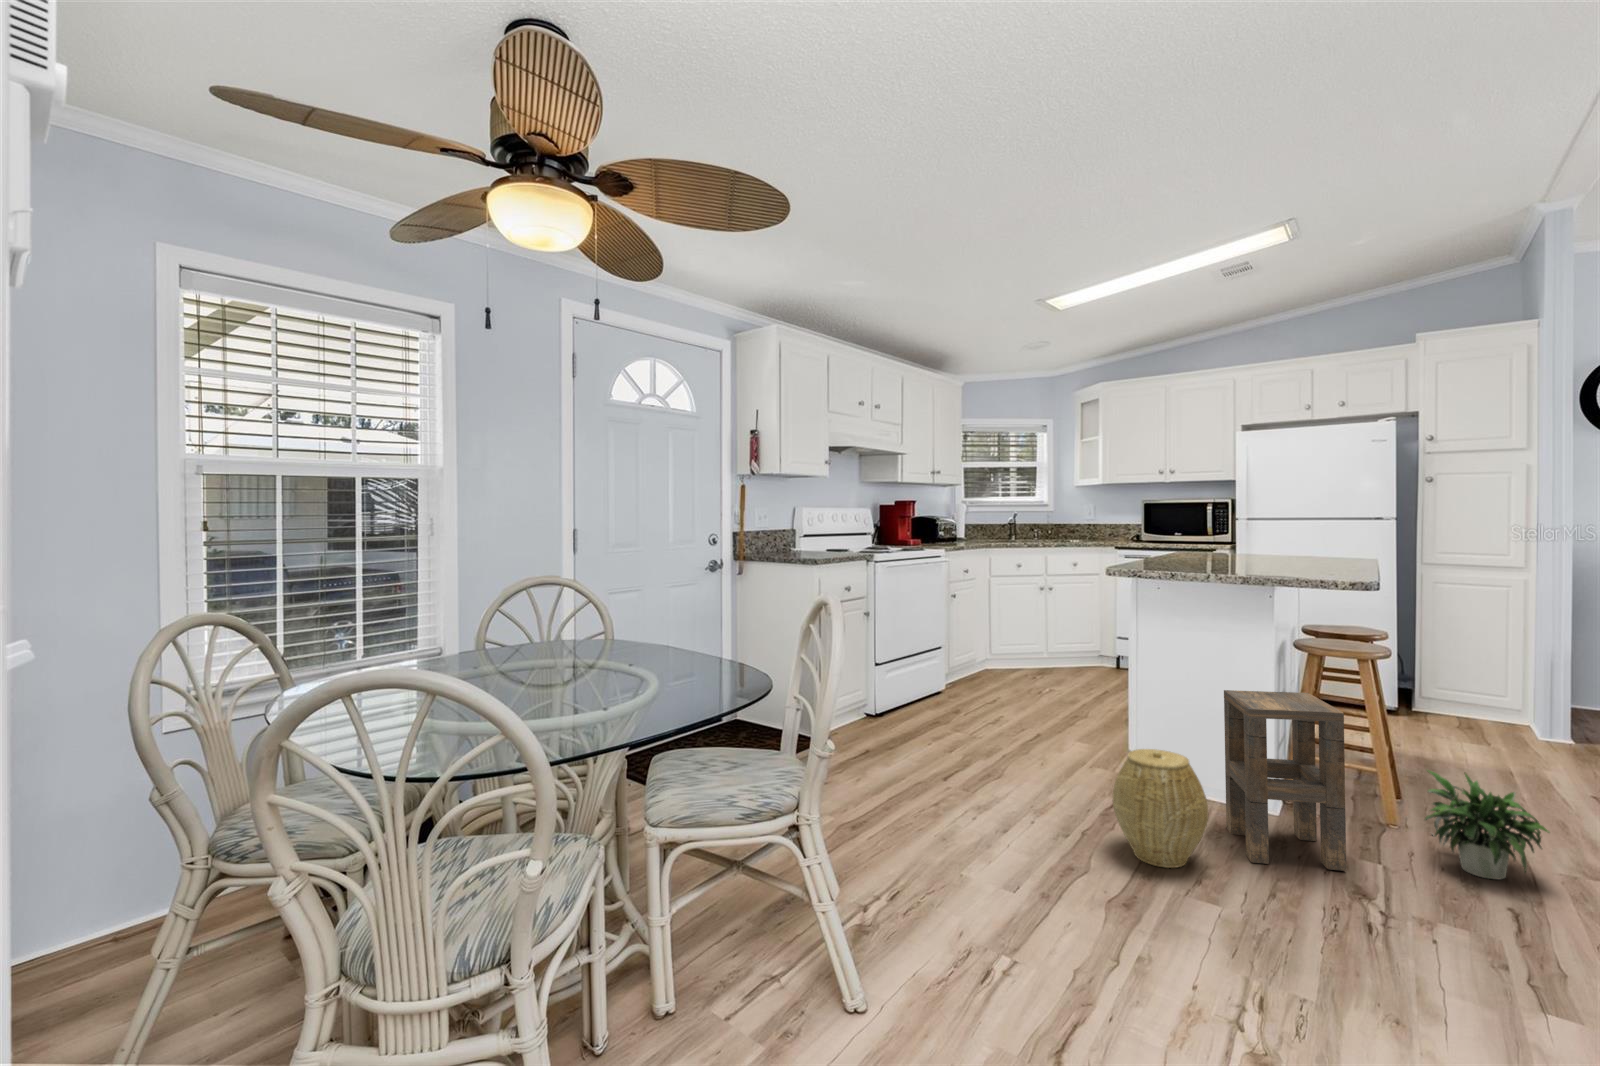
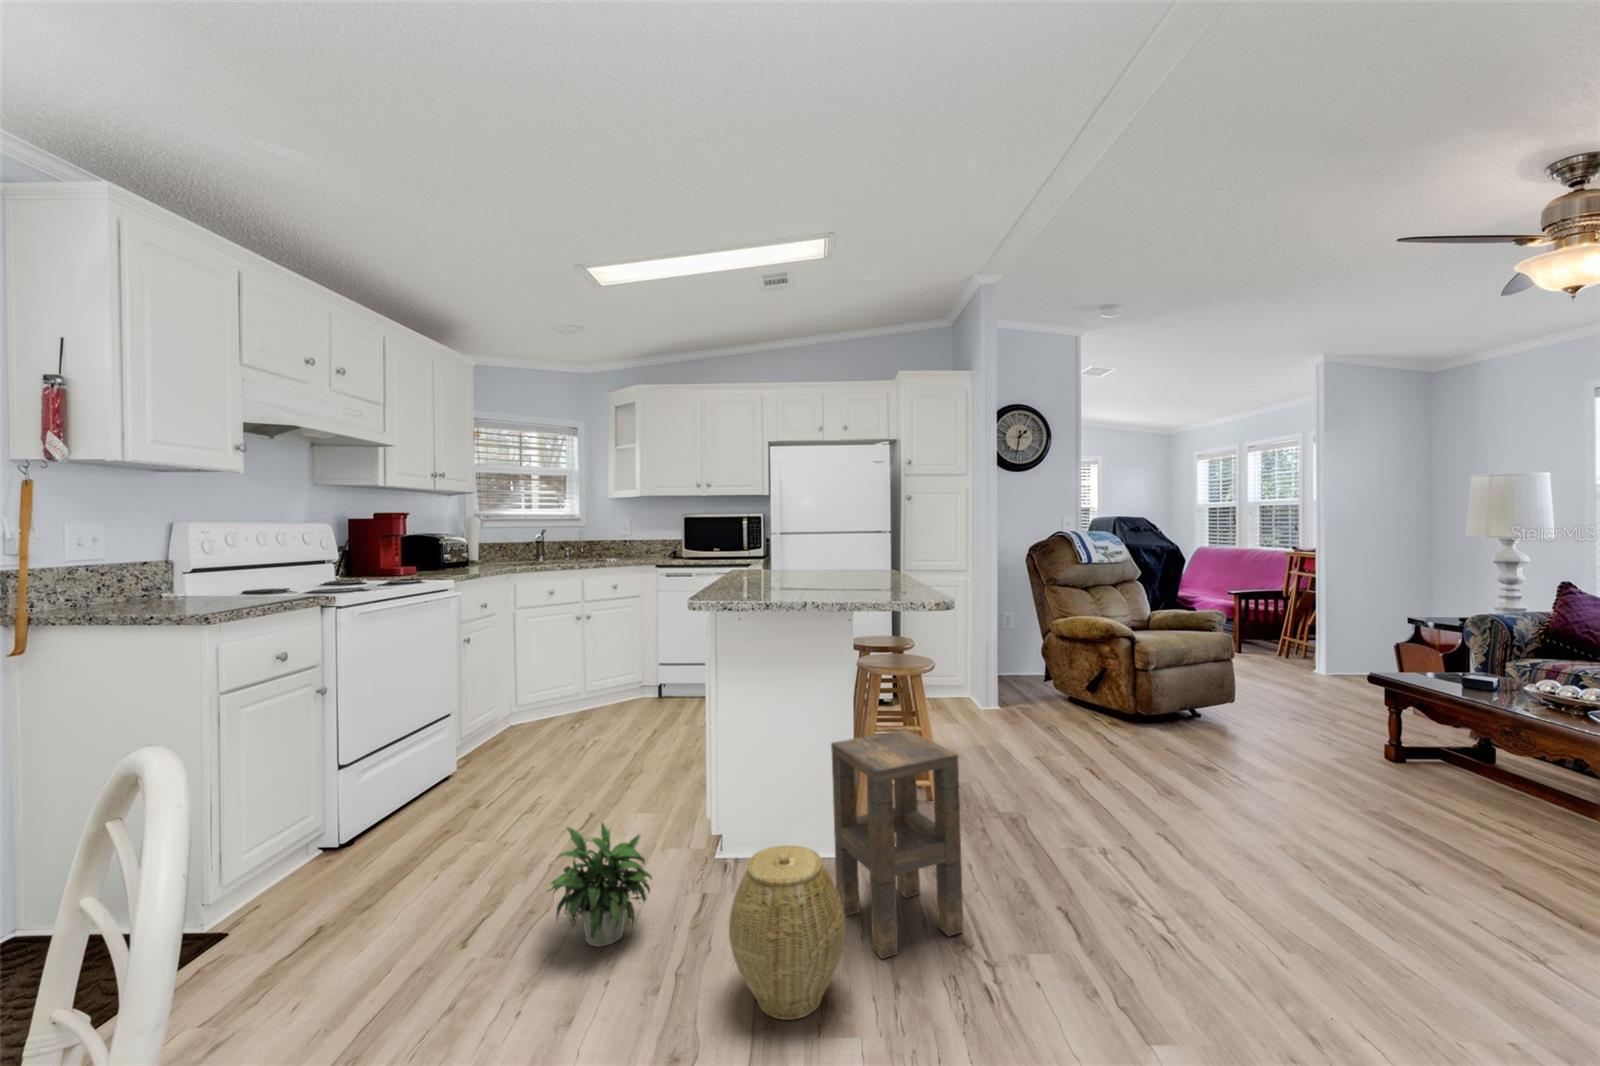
potted plant: present [1424,770,1550,880] -> present [548,823,652,947]

